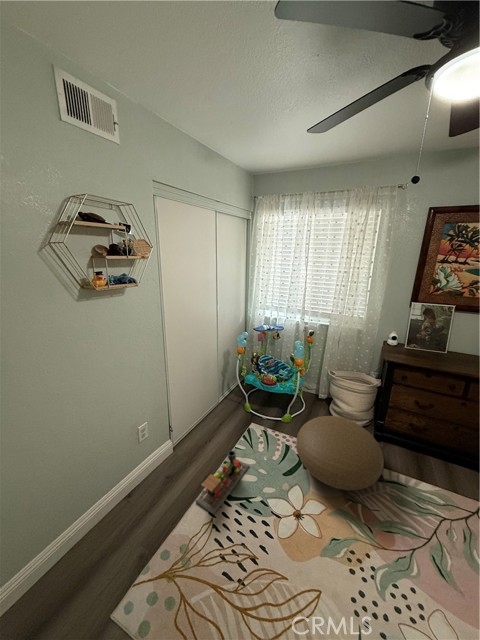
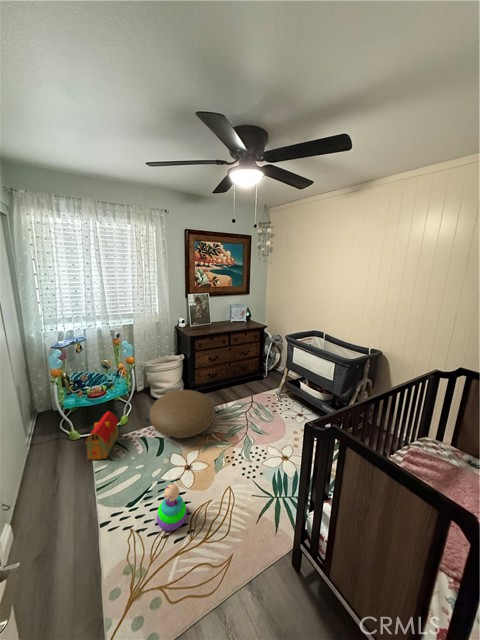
toy house: none [240,402,275,442] -> present [85,412,119,460]
toy train: present [196,451,249,514] -> none [101,466,129,539]
stacking toy: none [225,510,259,565] -> present [157,484,187,531]

